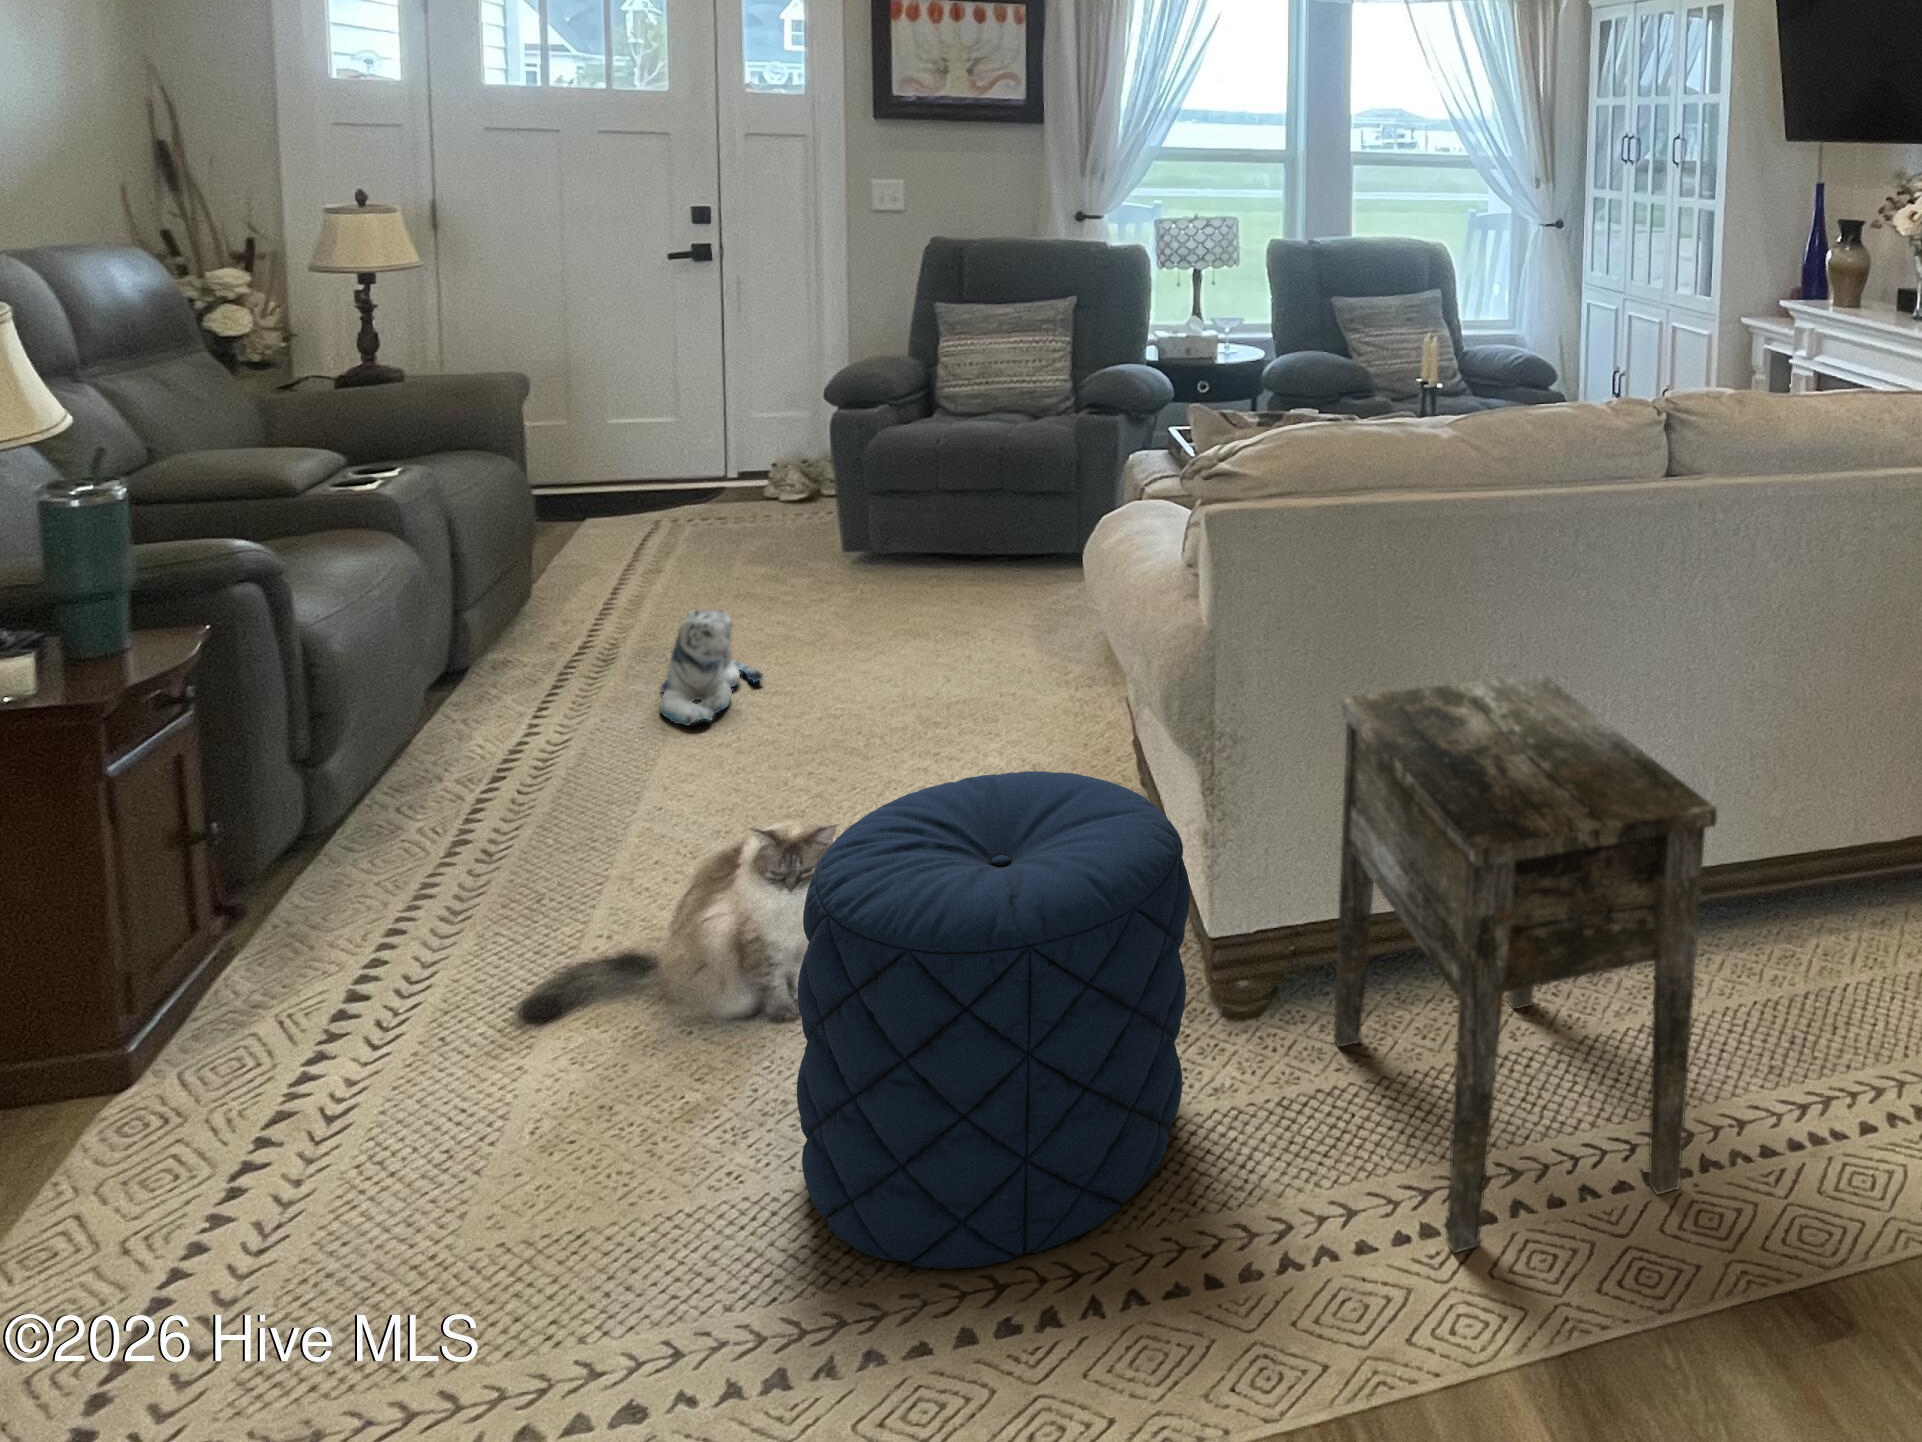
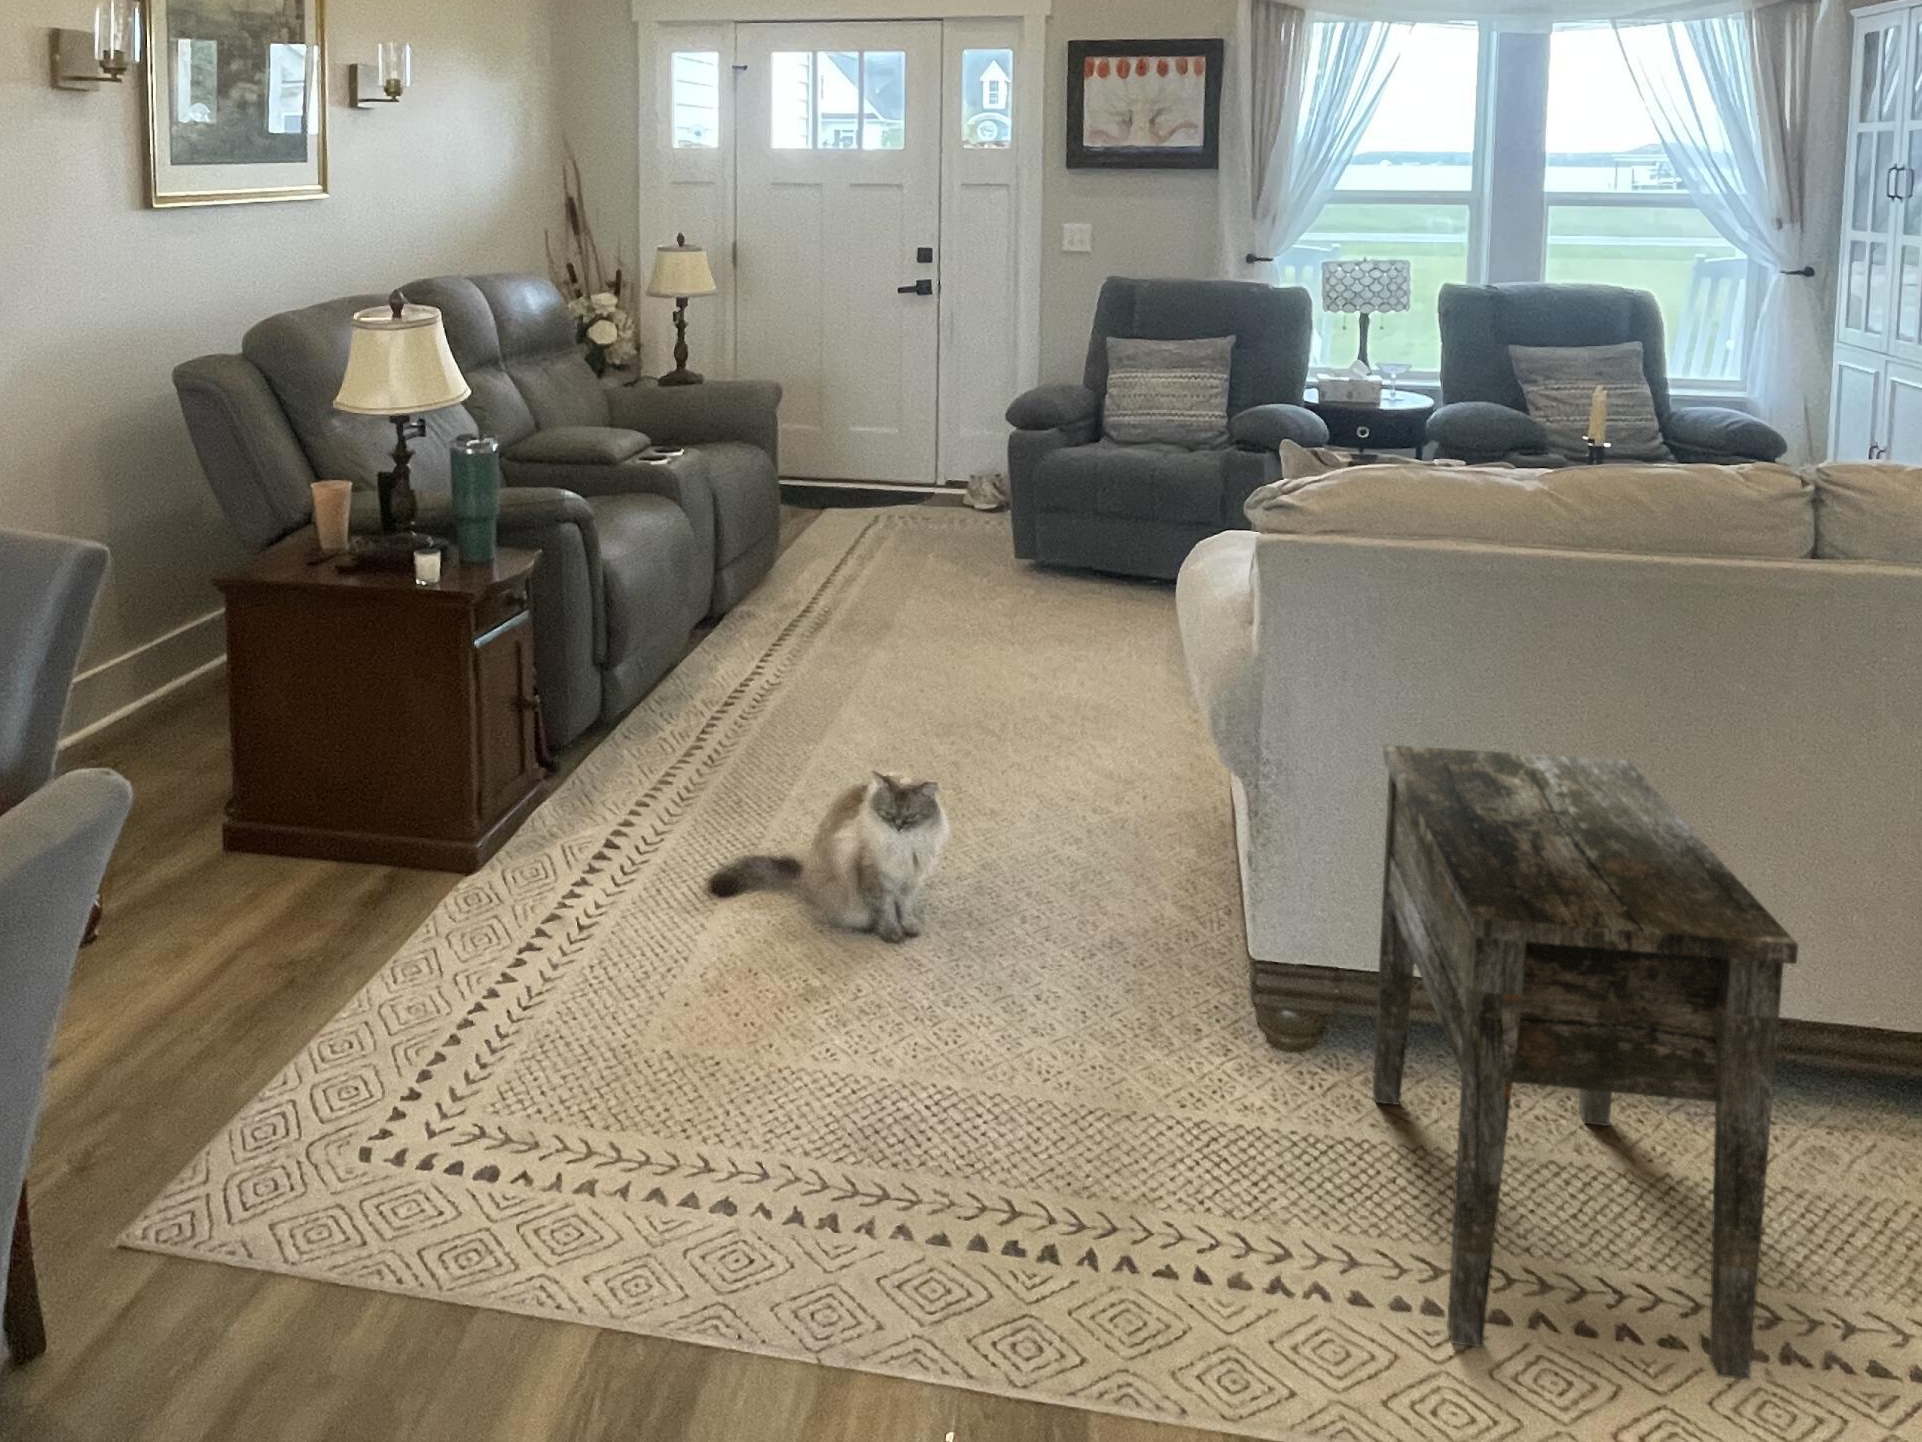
plush toy: present [660,610,762,726] -> none [859,590,938,685]
pouf: present [797,771,1190,1269] -> none [880,757,1212,1190]

